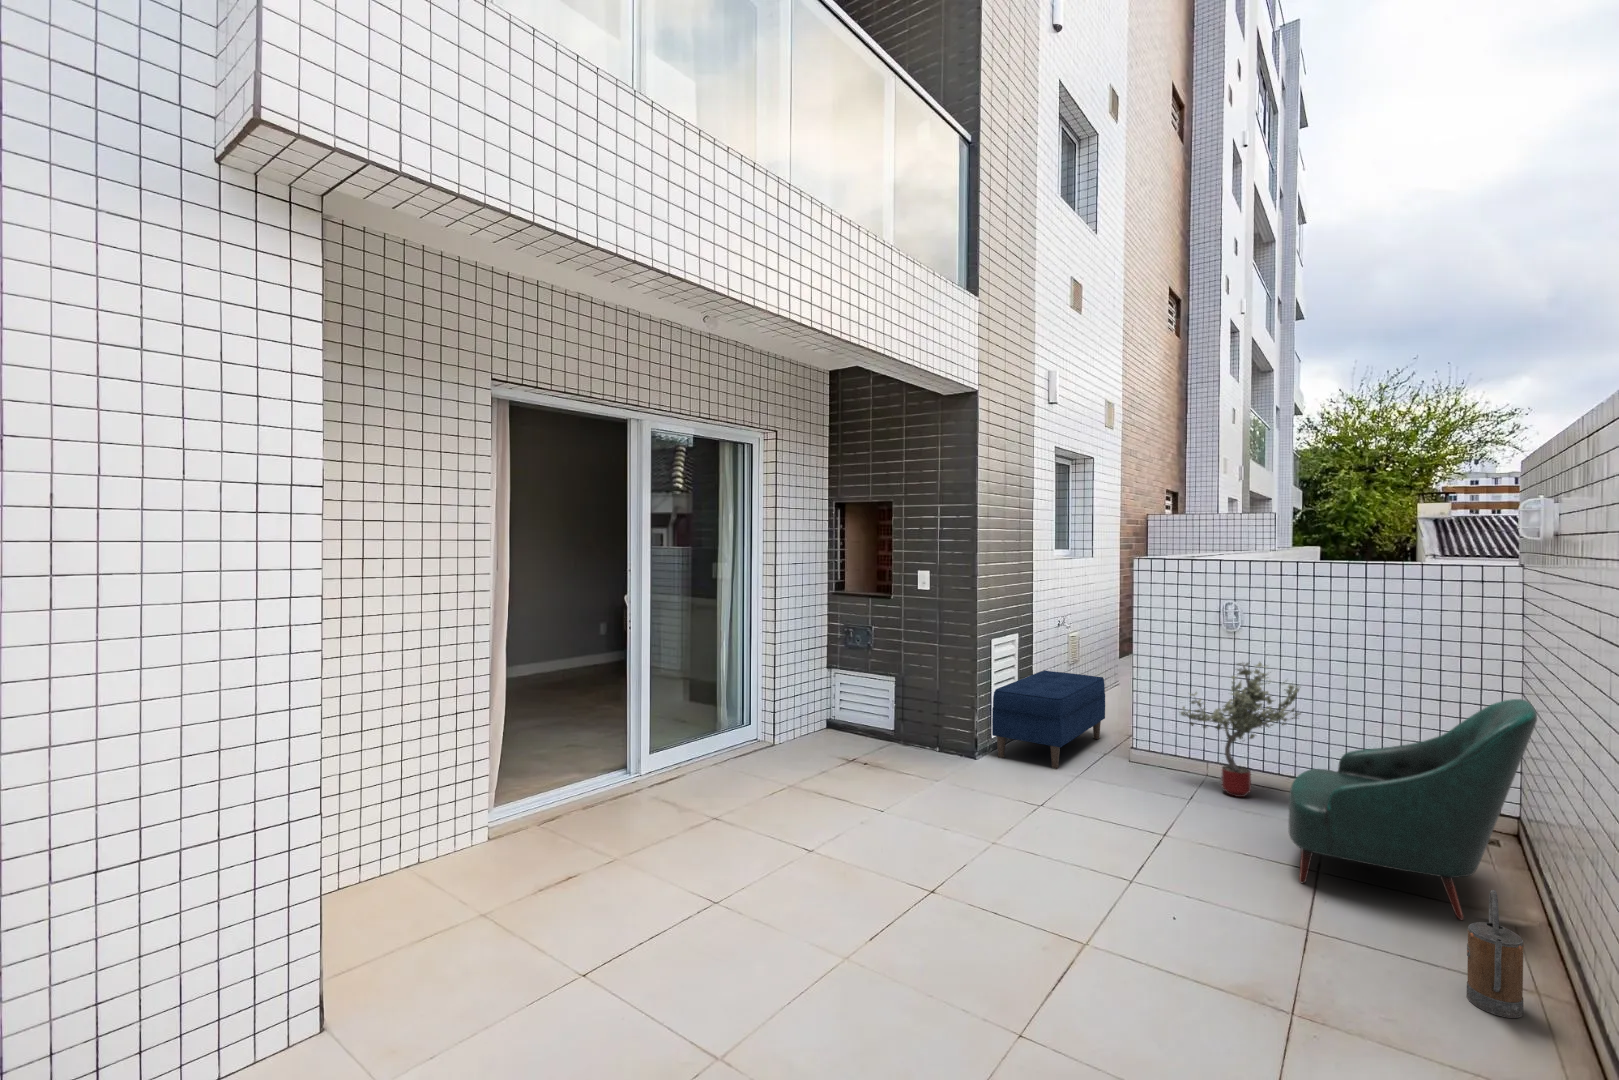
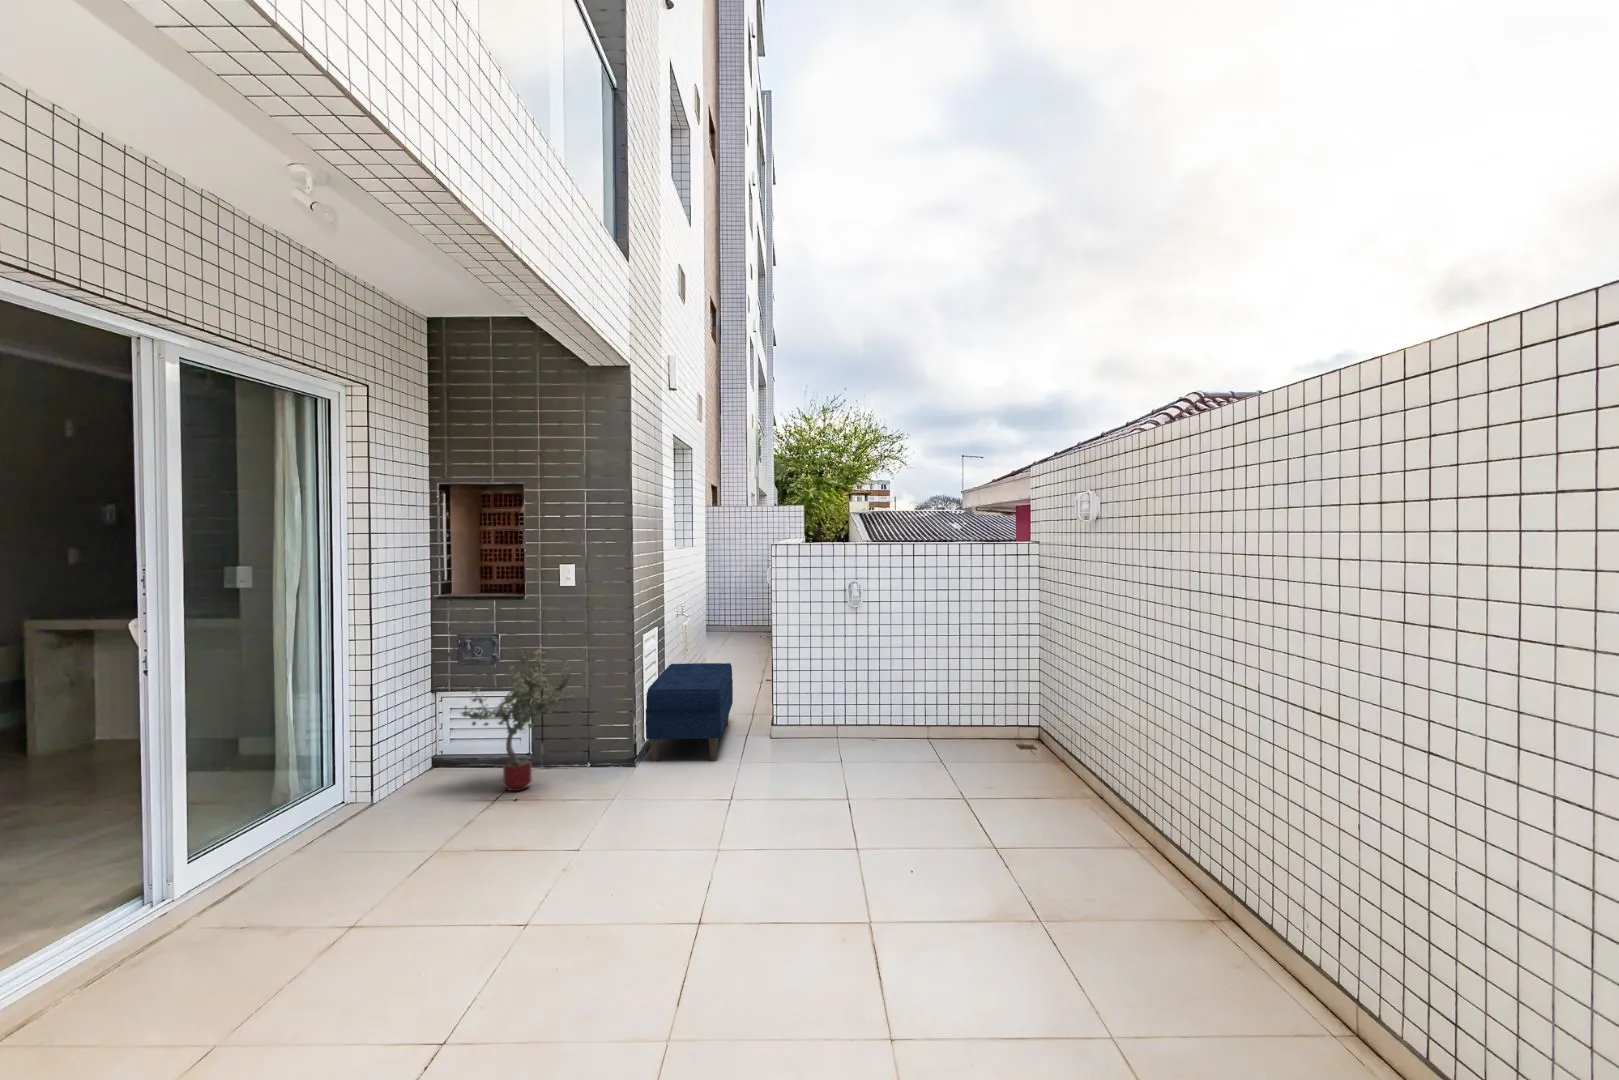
potted tree: present [1181,662,1301,797] -> present [462,649,573,791]
armchair: present [1289,699,1537,920] -> none [939,639,1100,812]
watering can: present [1467,890,1524,1018] -> none [1114,779,1148,870]

